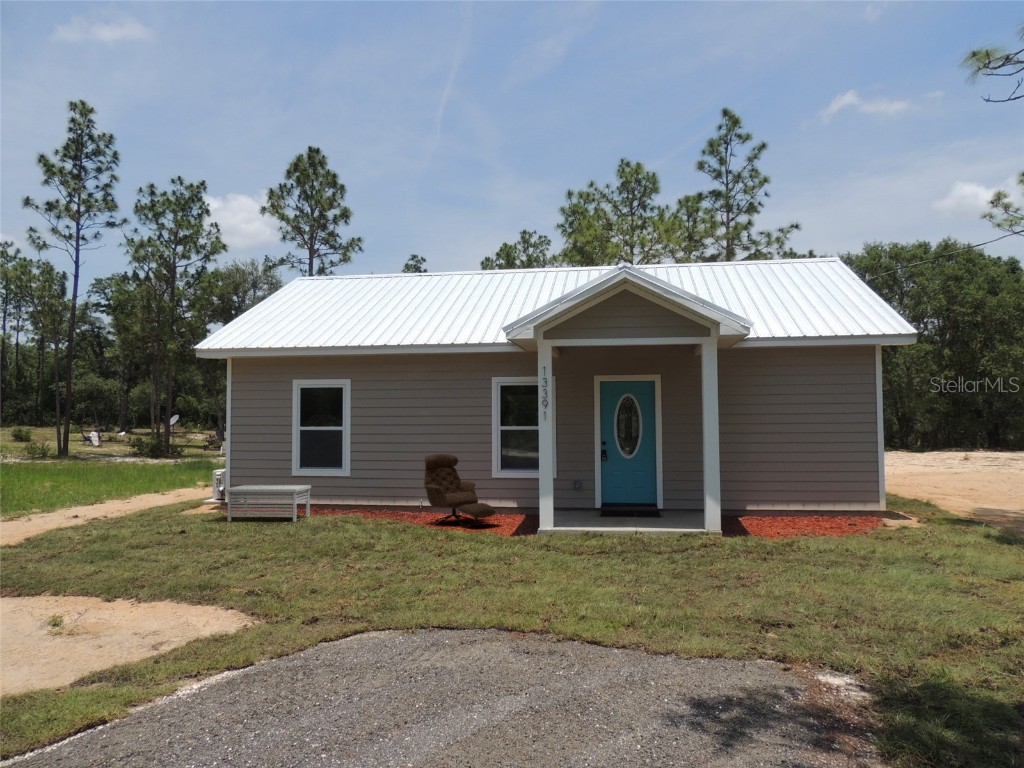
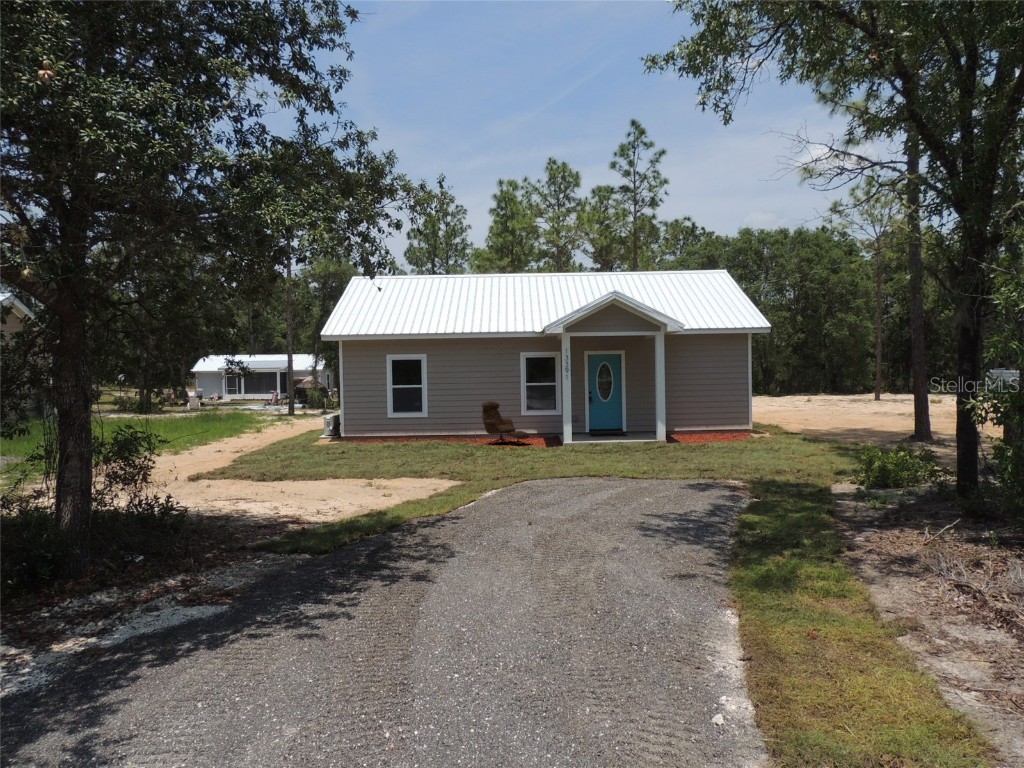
storage bench: present [225,485,311,522] -> none [351,423,402,447]

